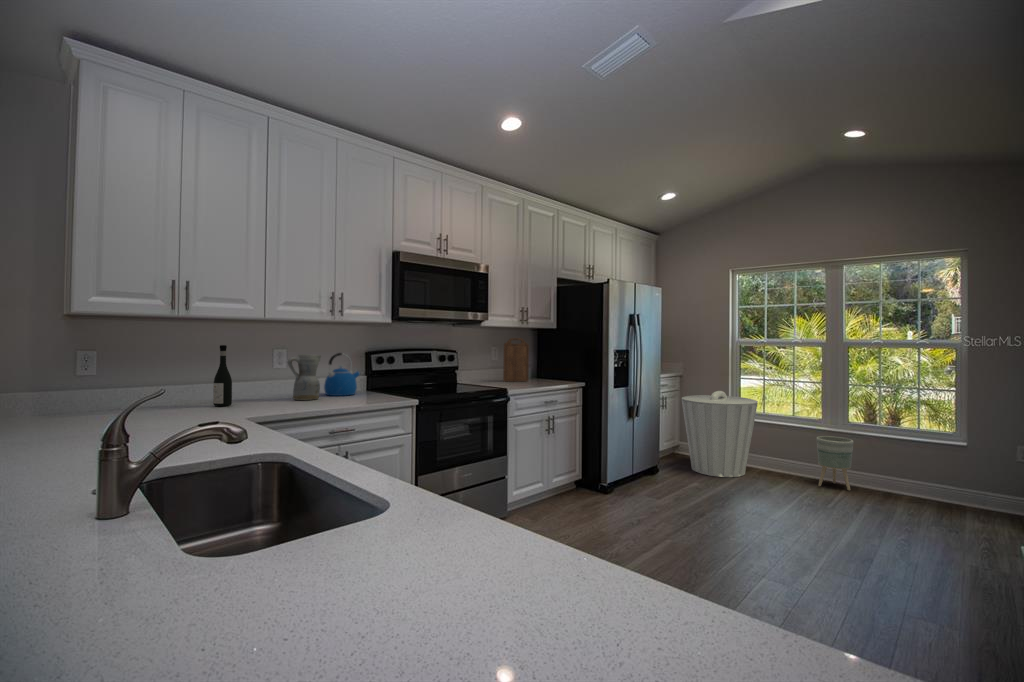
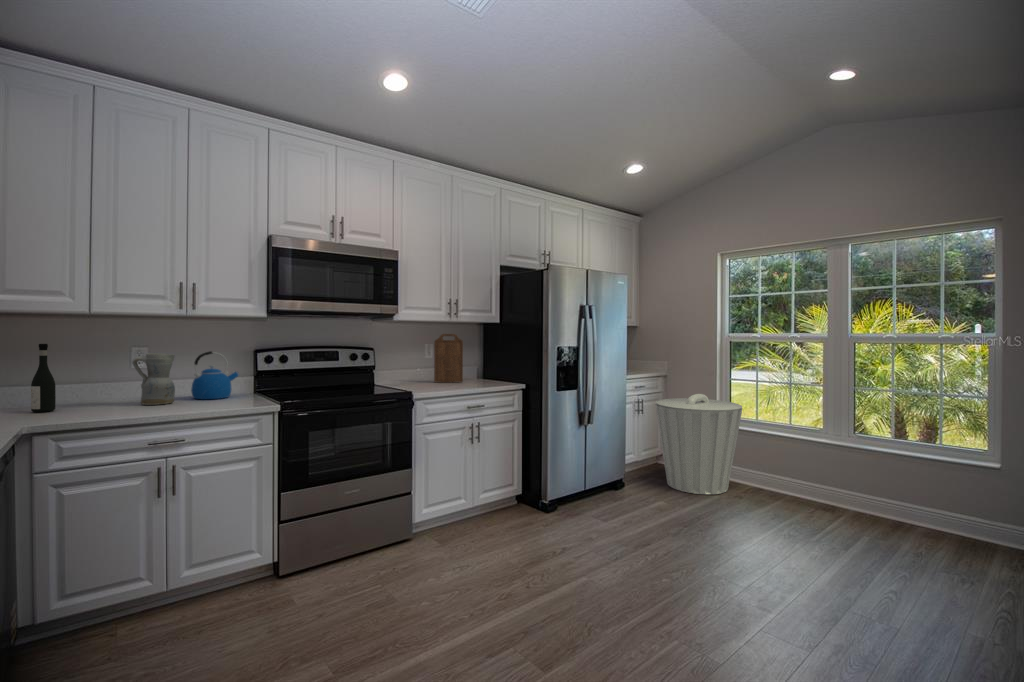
planter: present [816,436,853,490] -> none [809,450,853,516]

